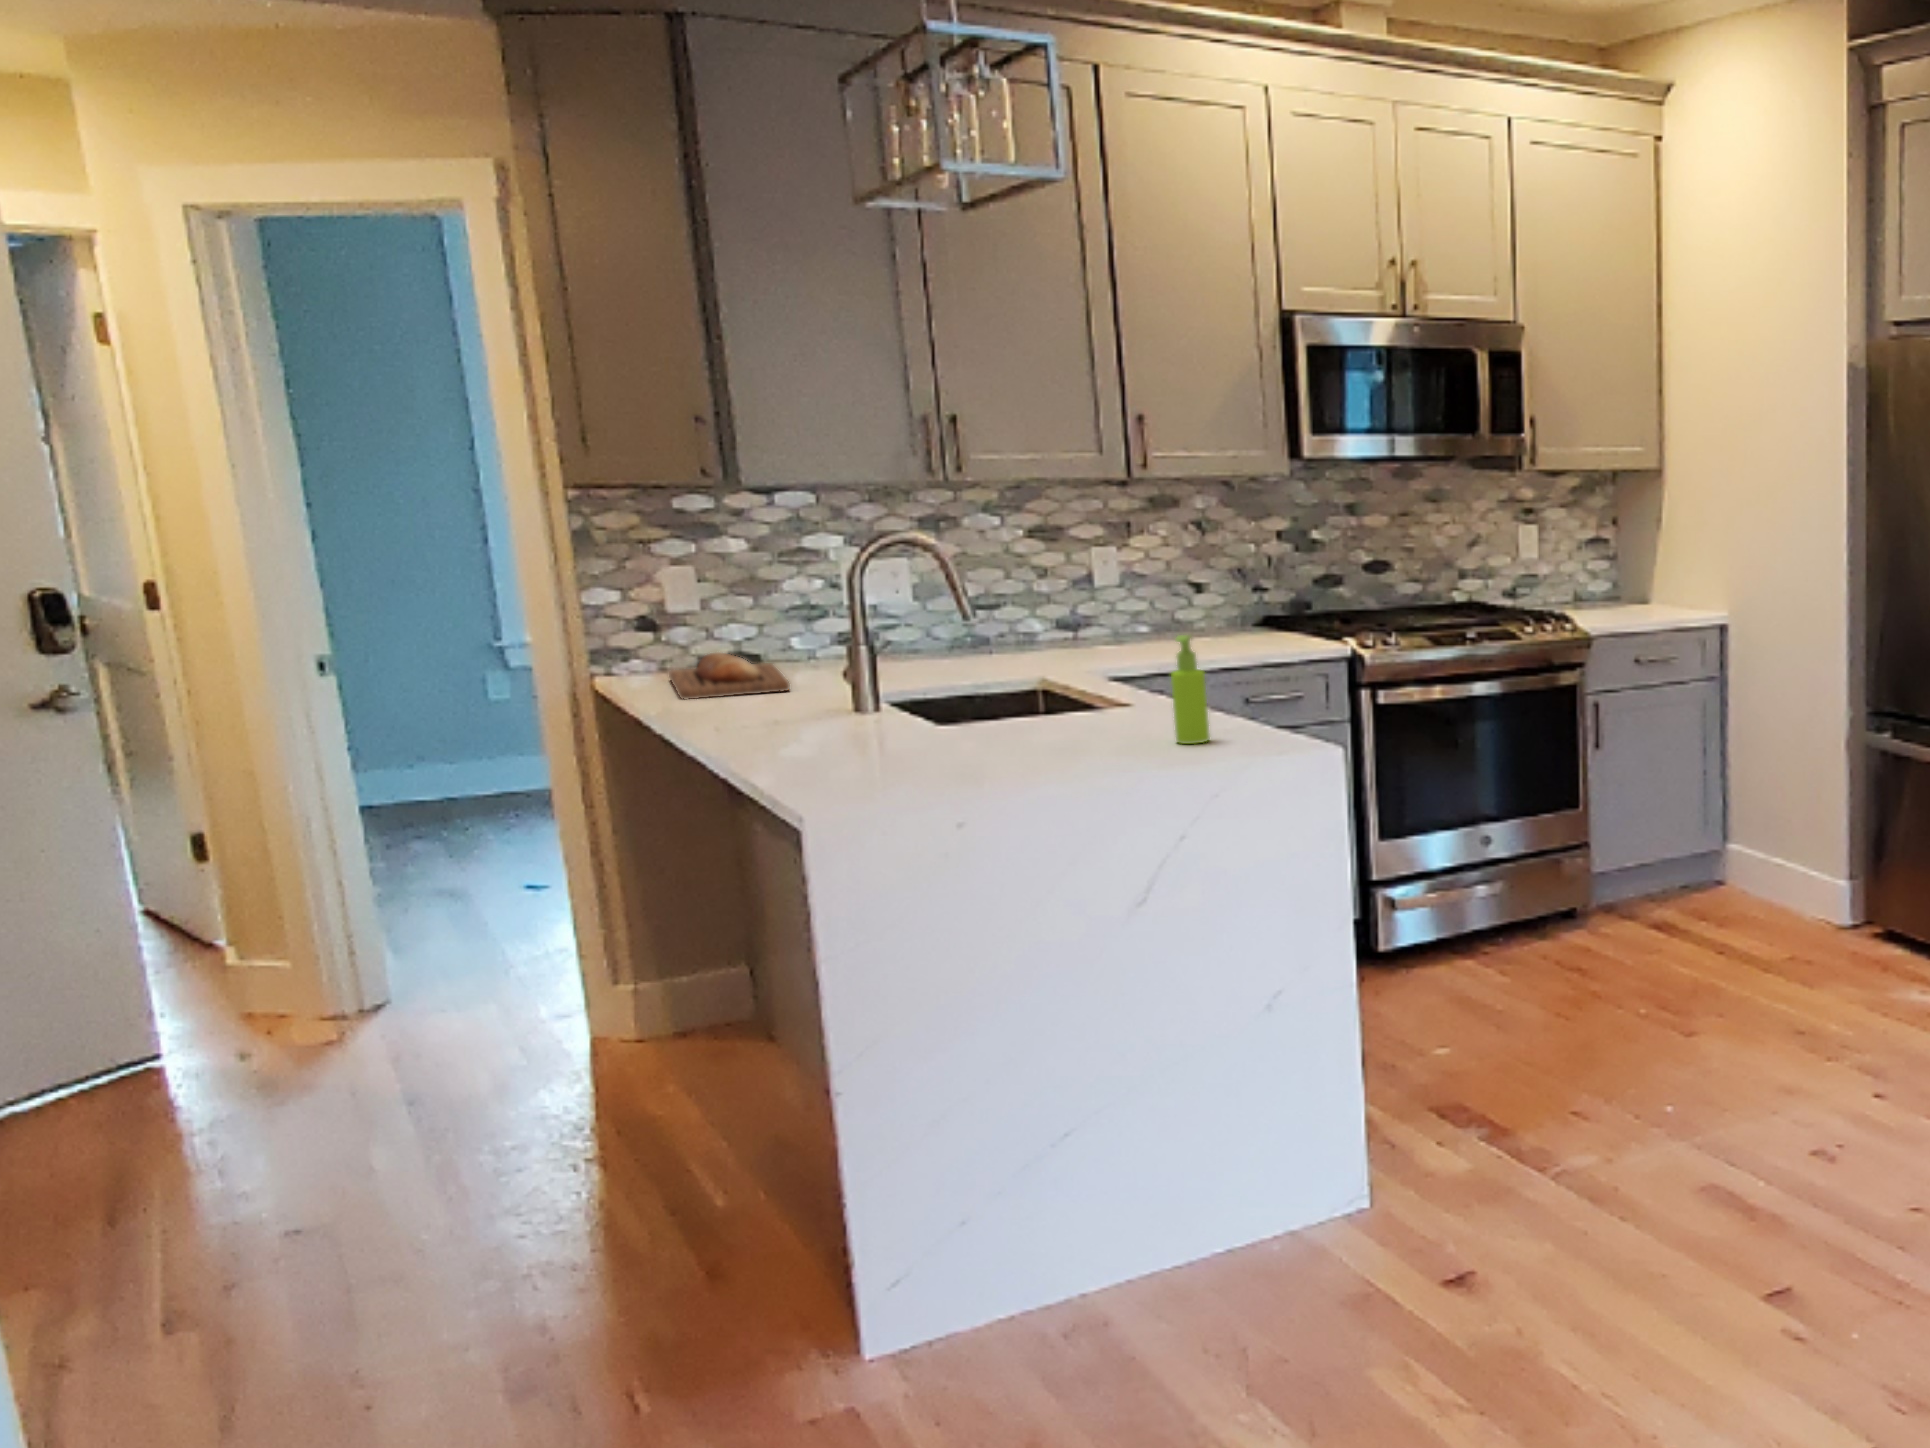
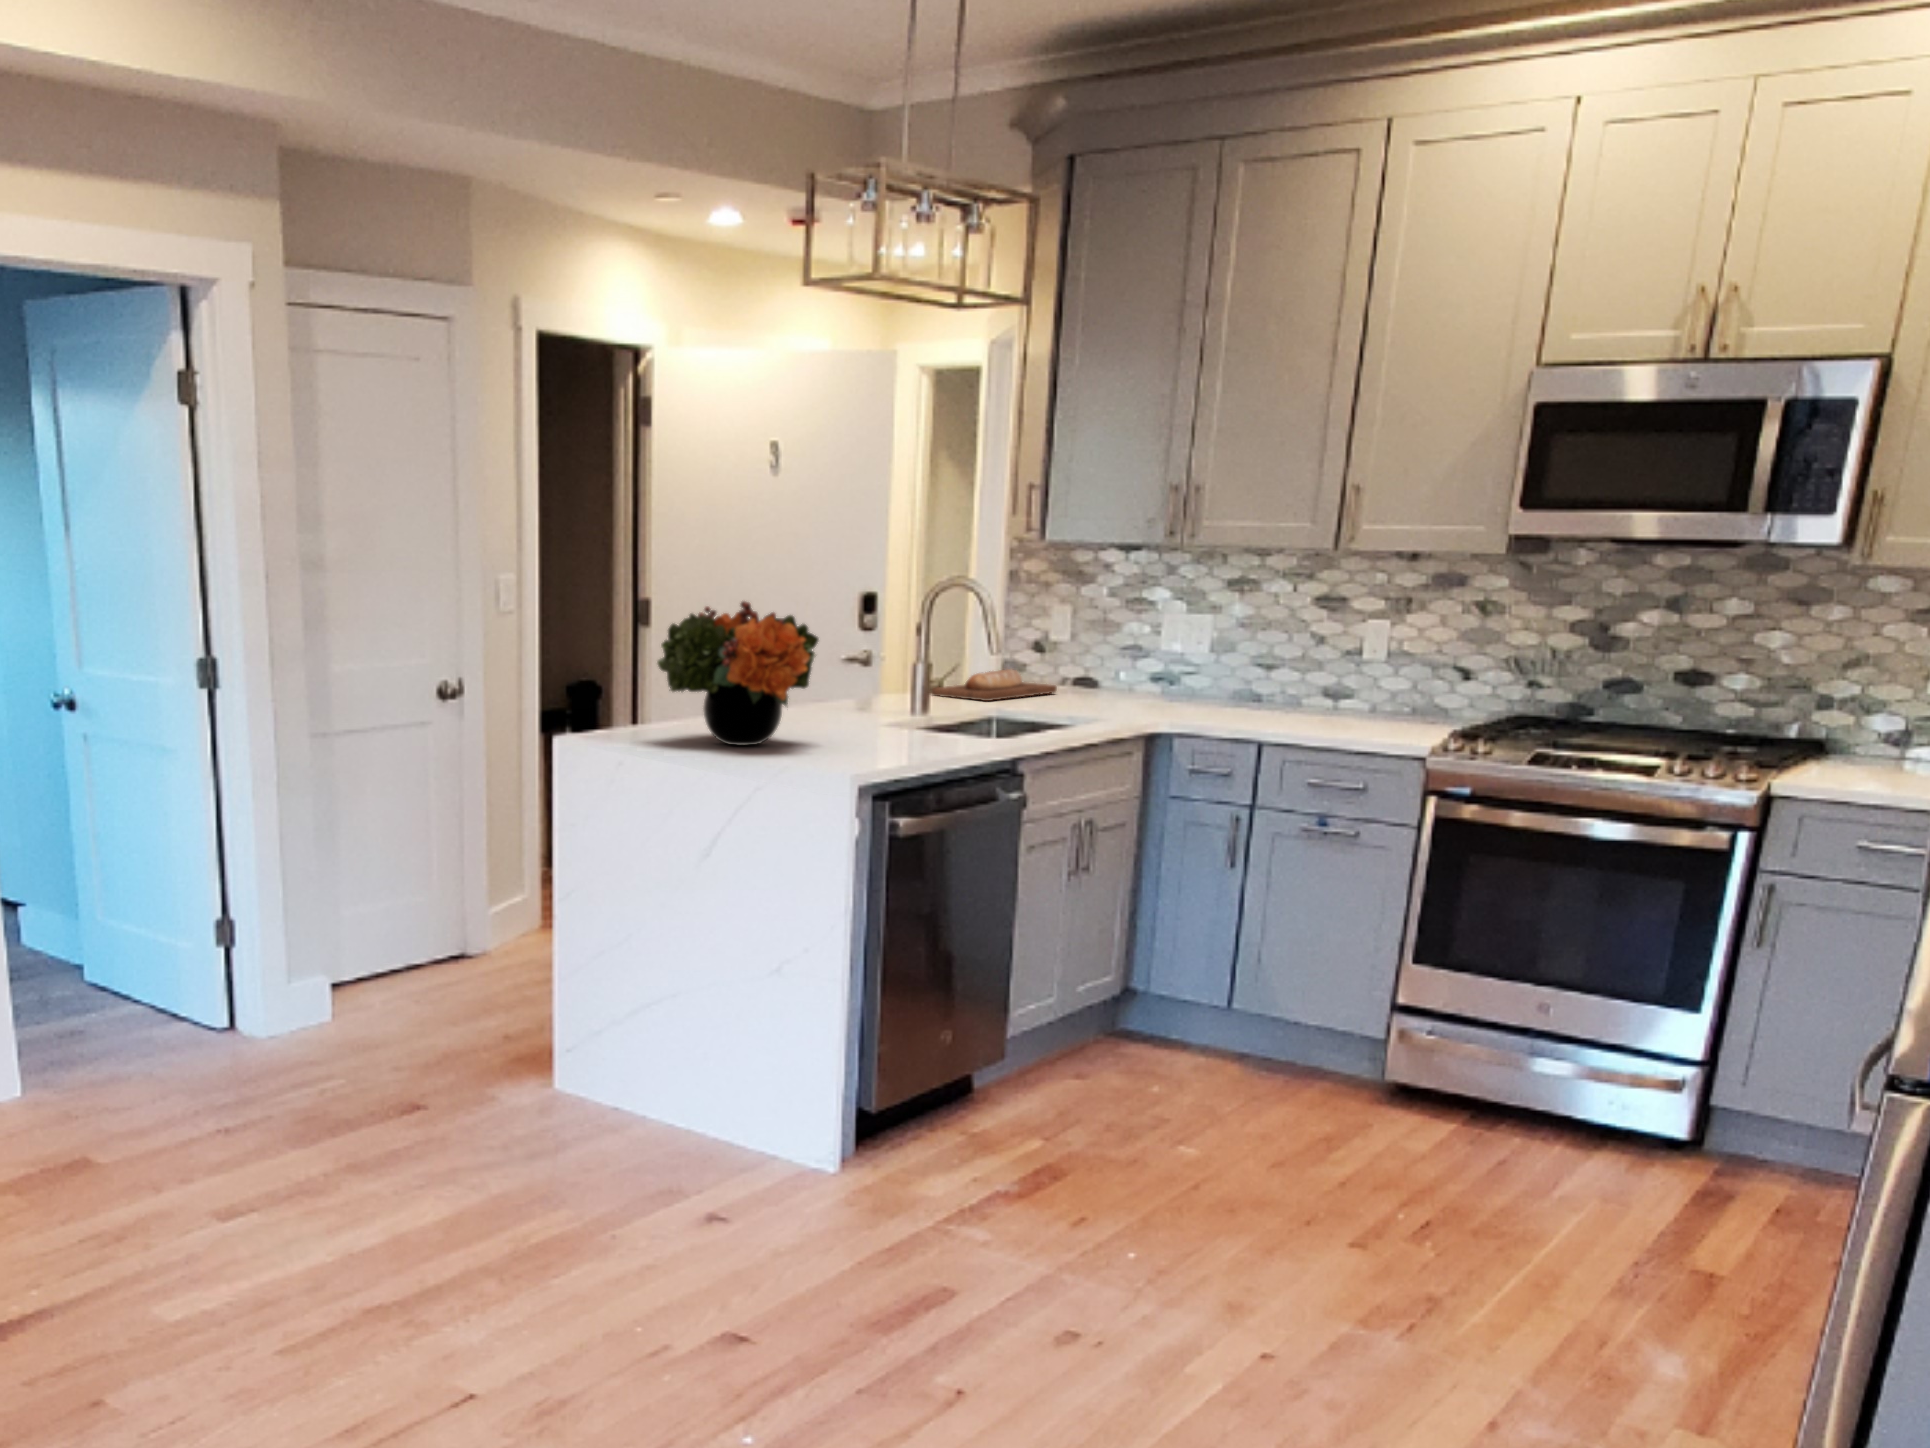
flower arrangement: none [861,587,1095,773] -> present [657,601,819,746]
soap dispenser: present [1171,635,1210,744] -> none [872,664,904,761]

